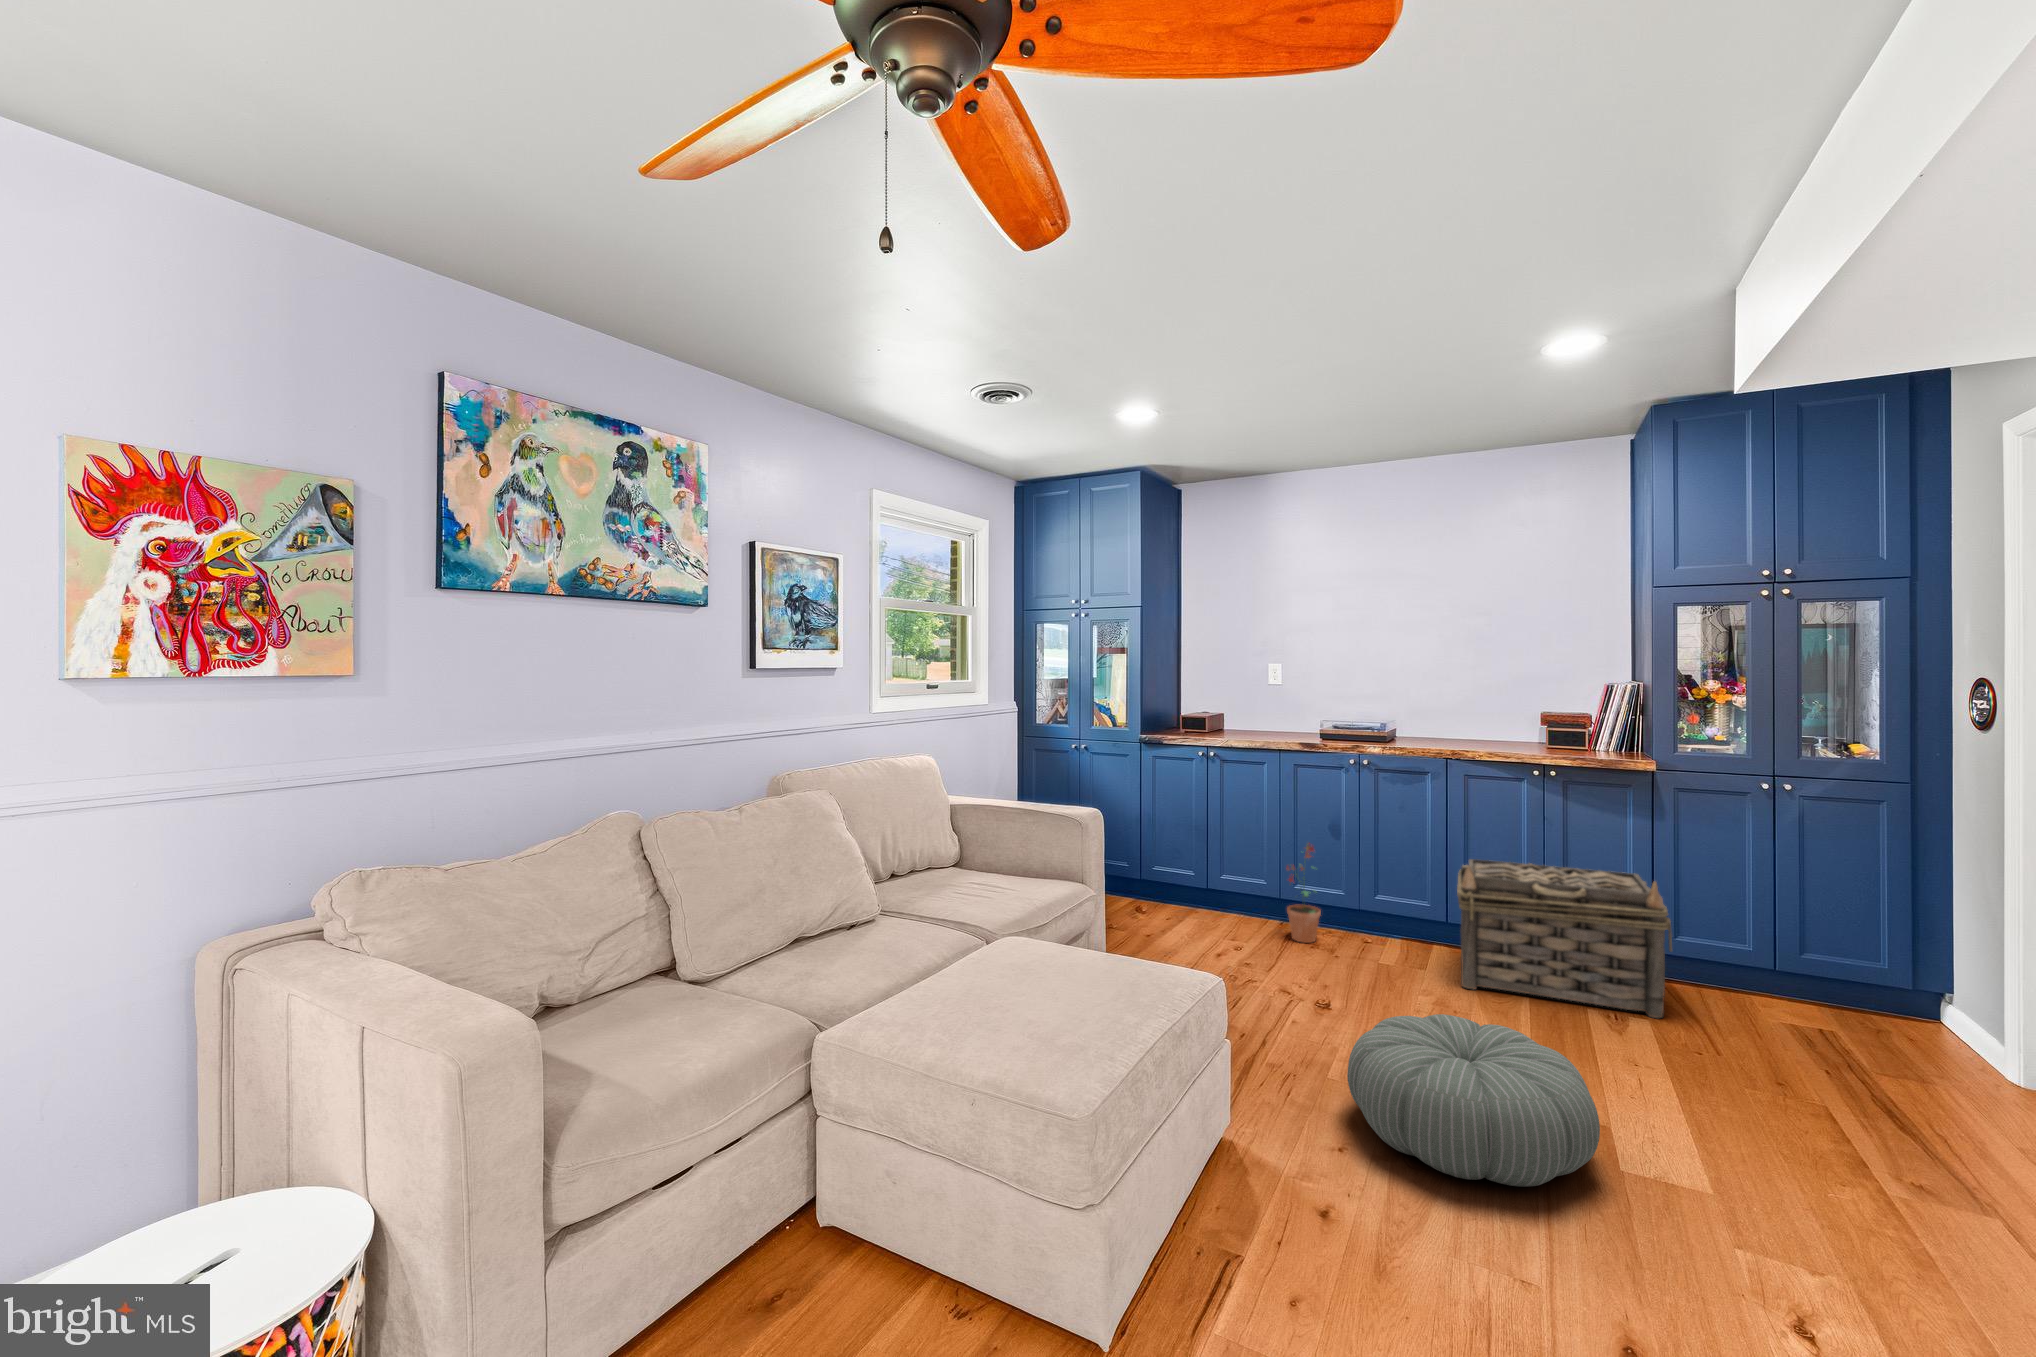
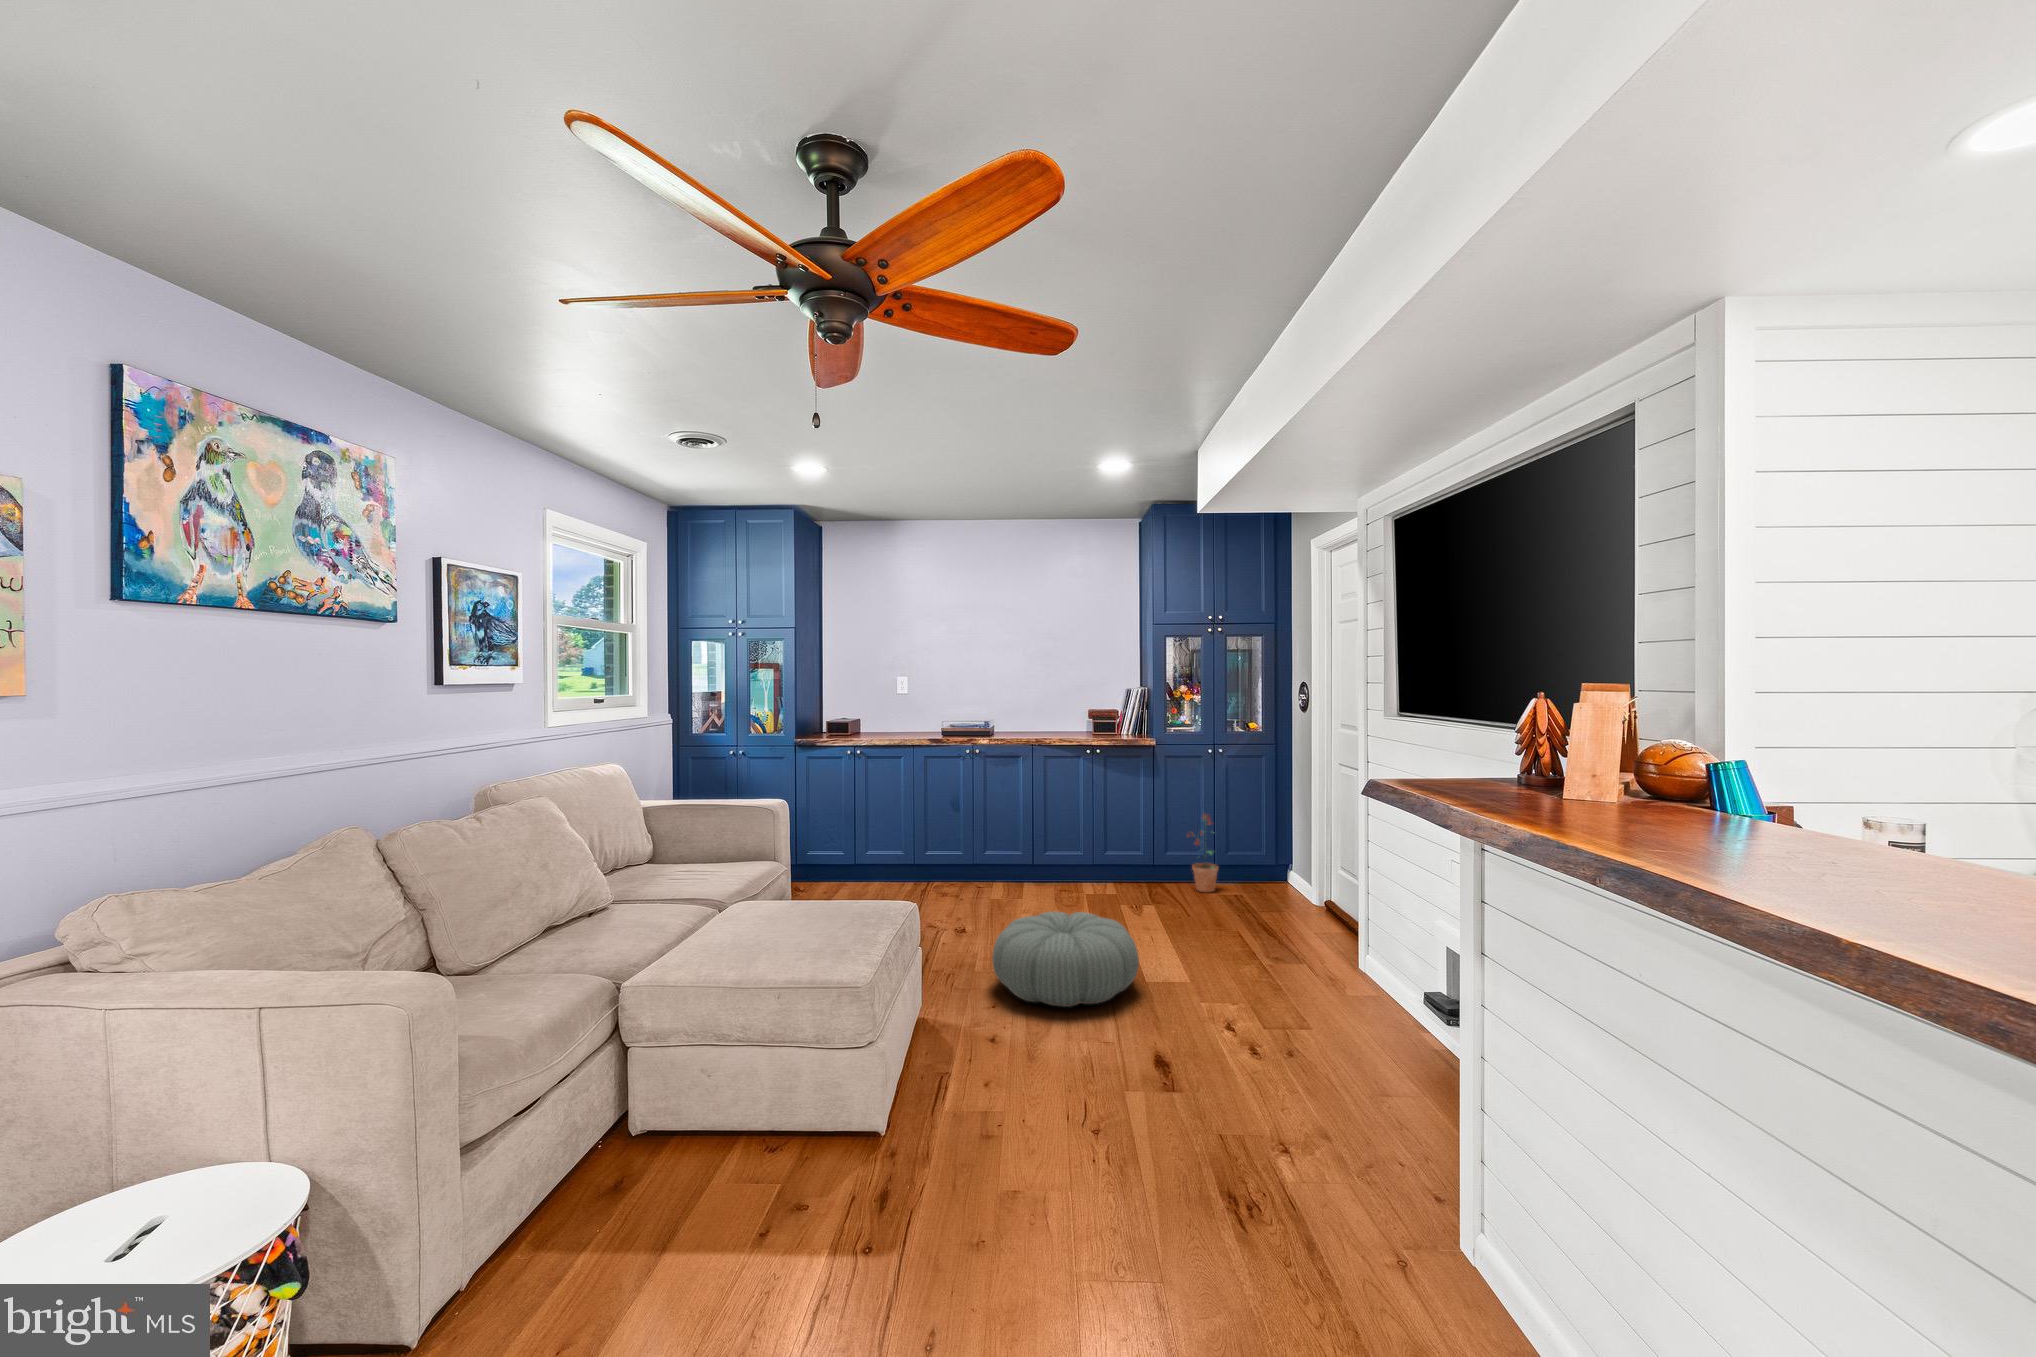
potted plant: present [1286,843,1321,943] -> present [1188,813,1218,892]
basket: present [1457,859,1672,1018] -> none [1040,813,1166,905]

